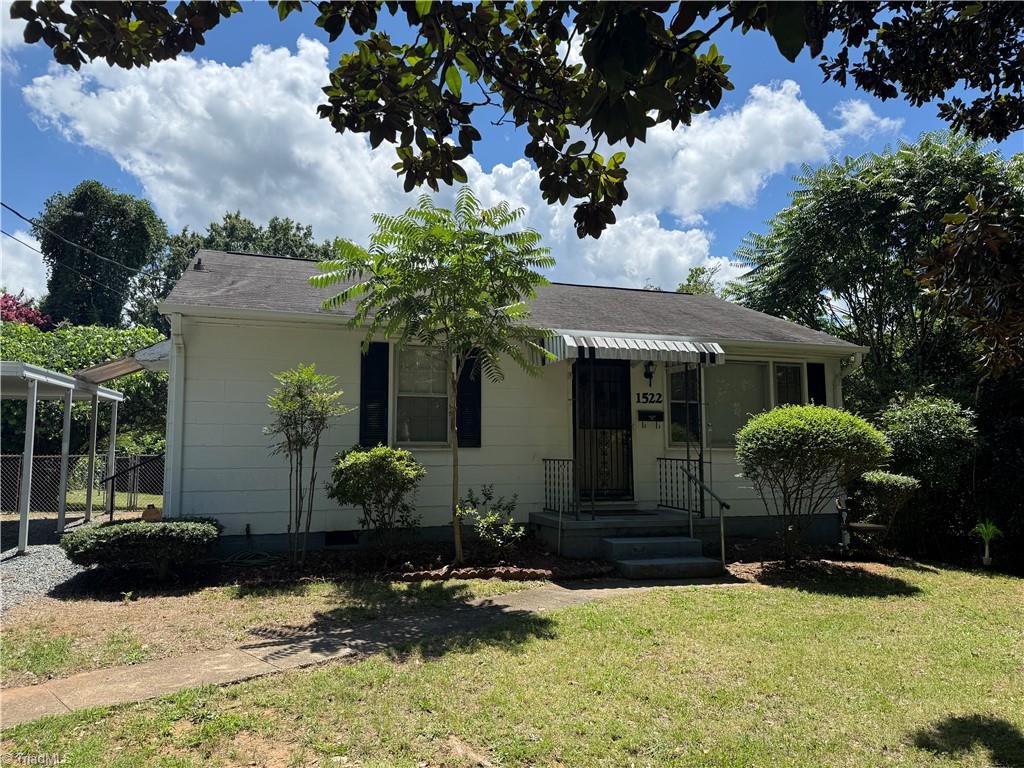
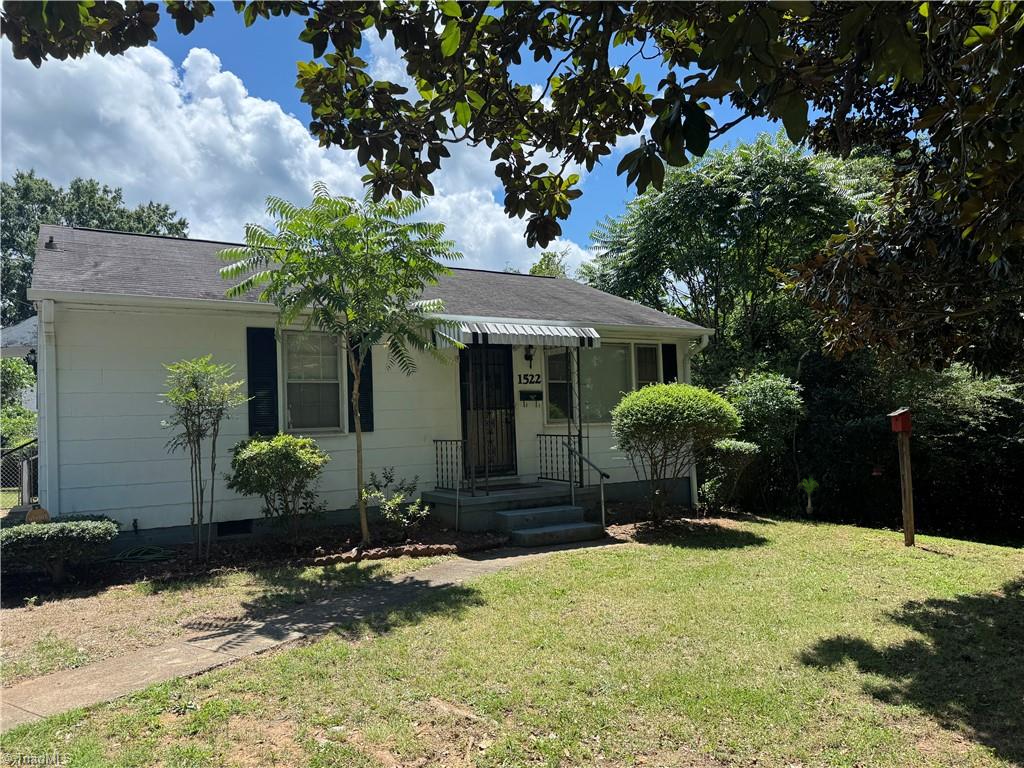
chair: present [835,497,889,561] -> none [691,463,735,517]

